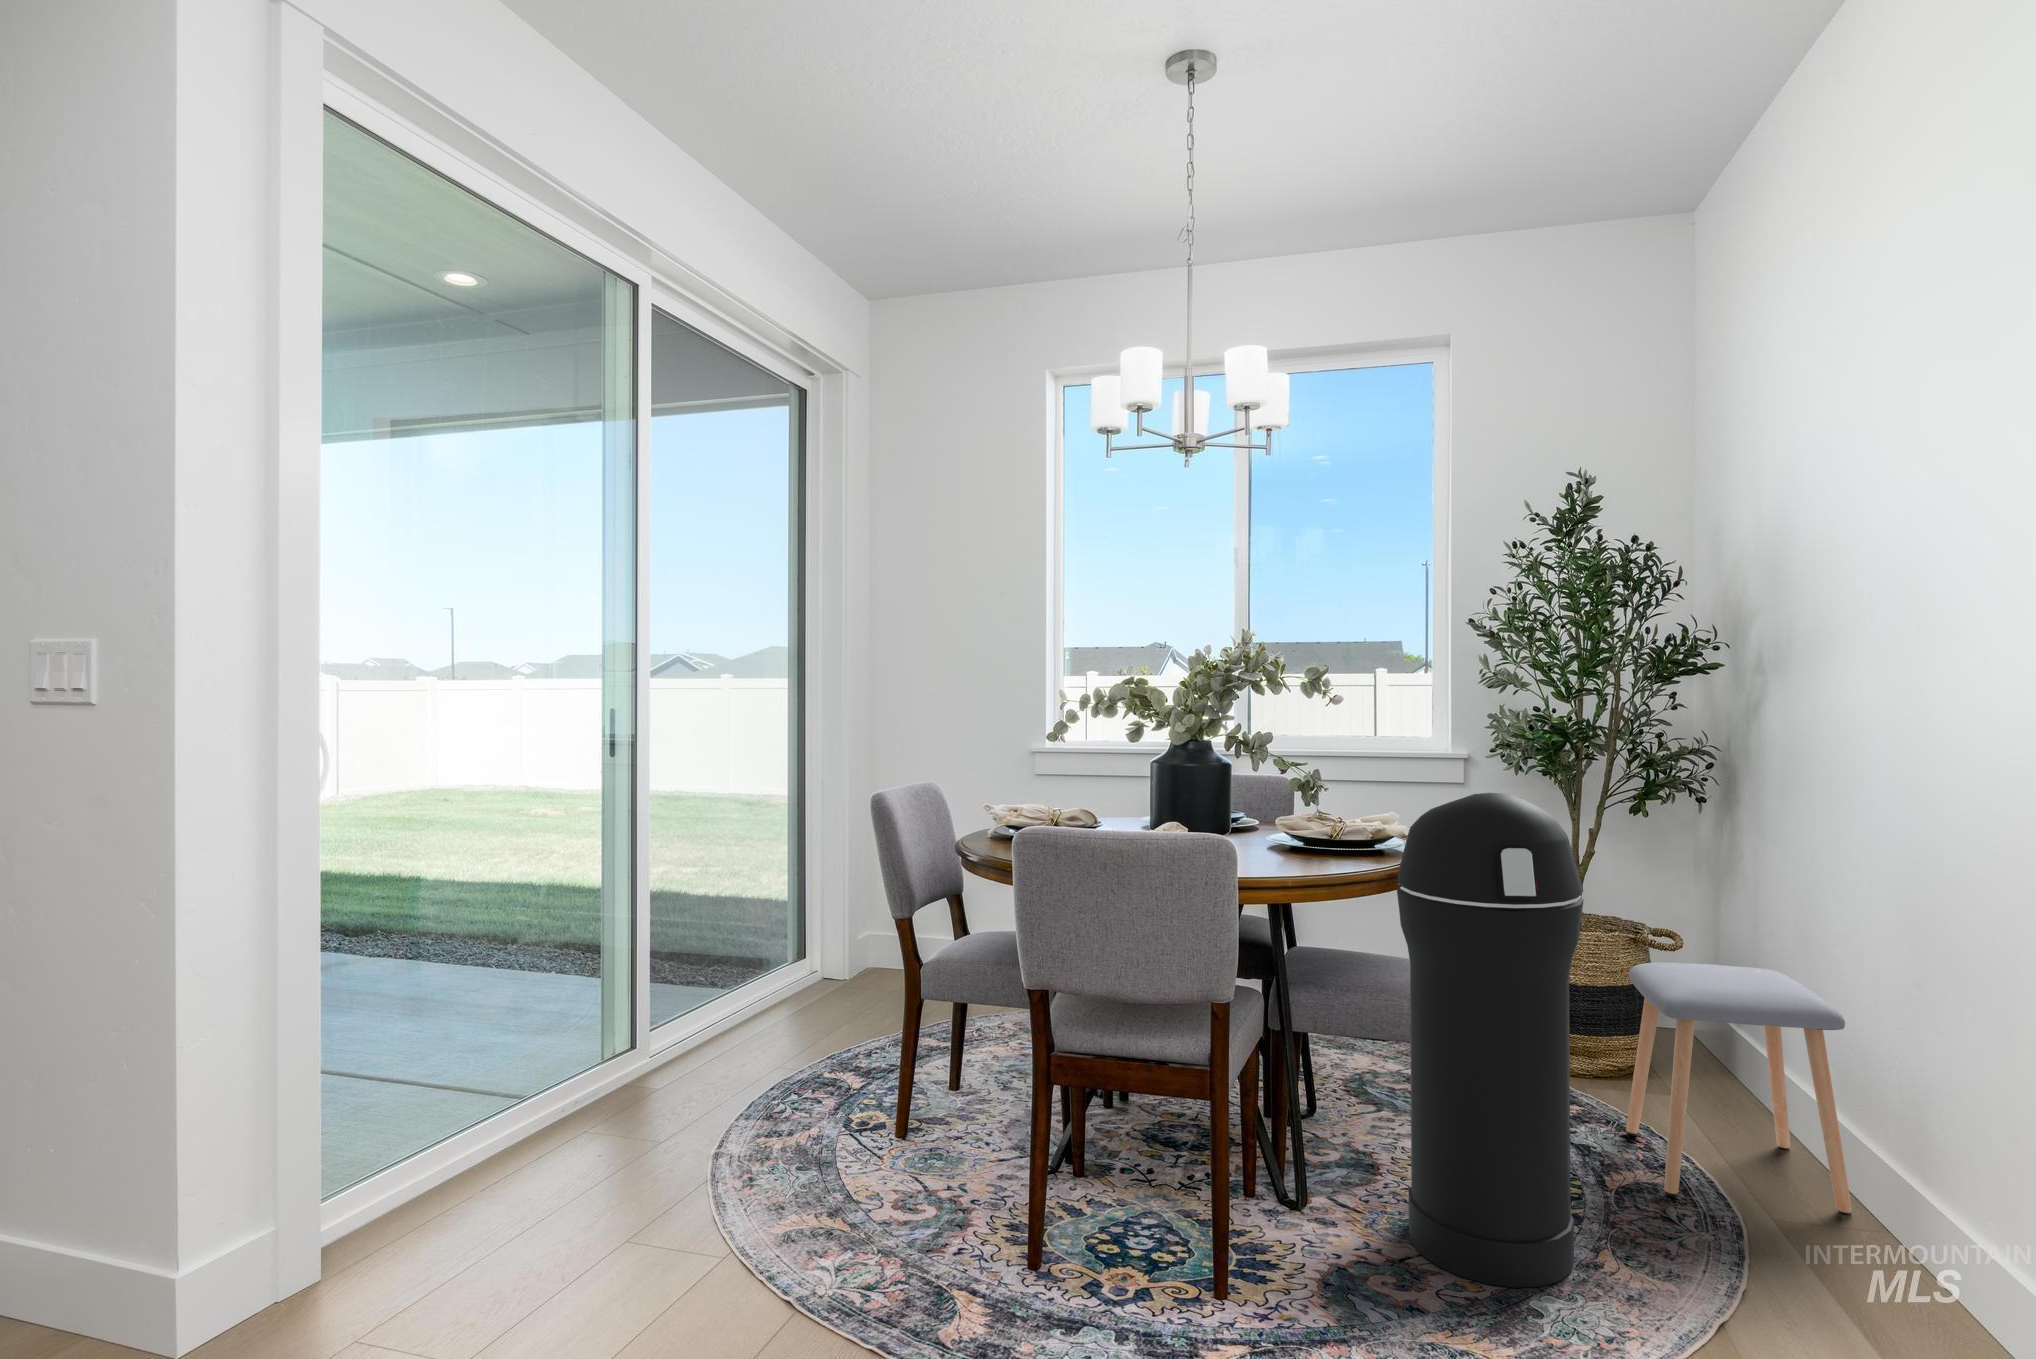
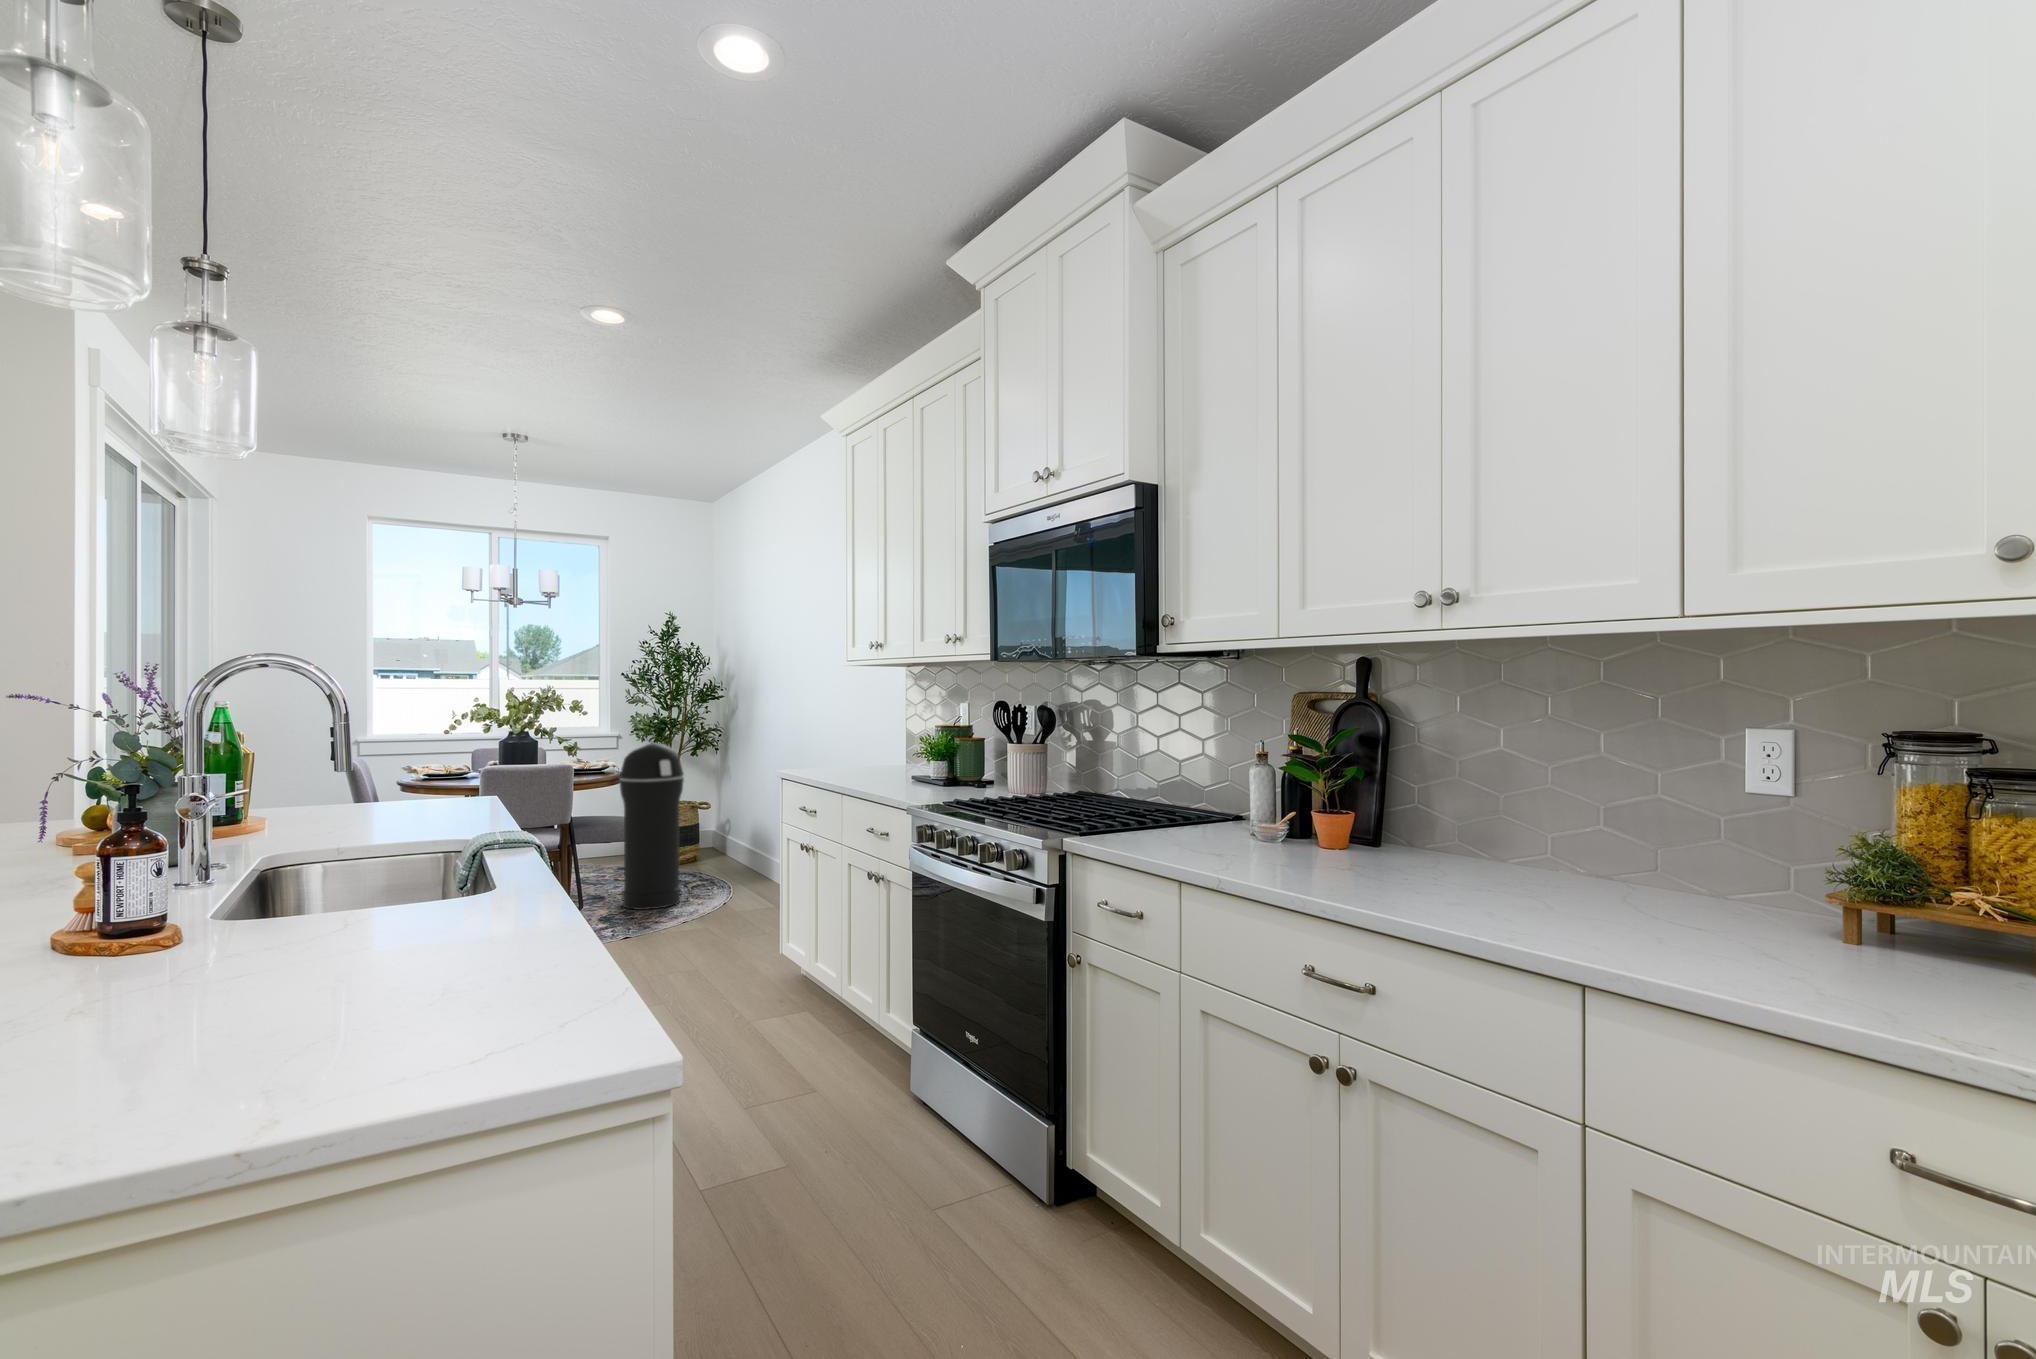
stool: present [1626,963,1852,1216] -> none [692,804,762,883]

